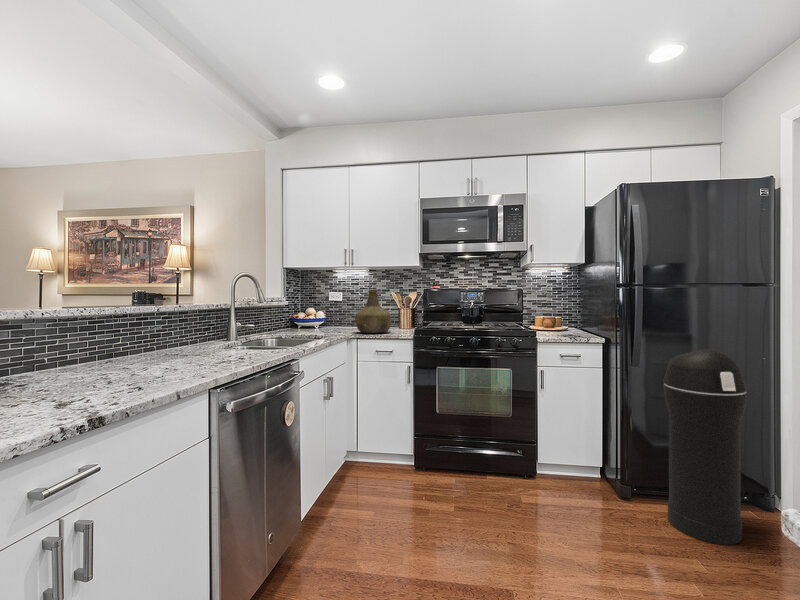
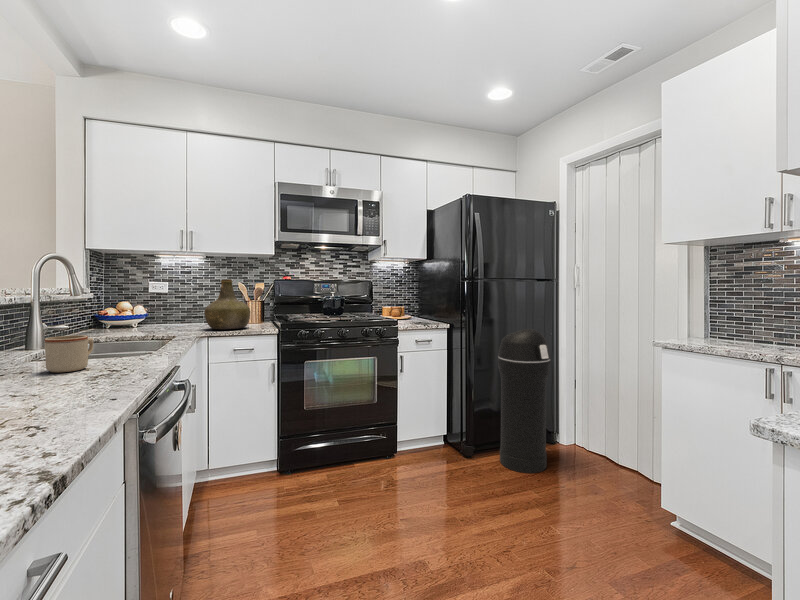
mug: none [215,331,246,356] -> present [45,335,94,372]

